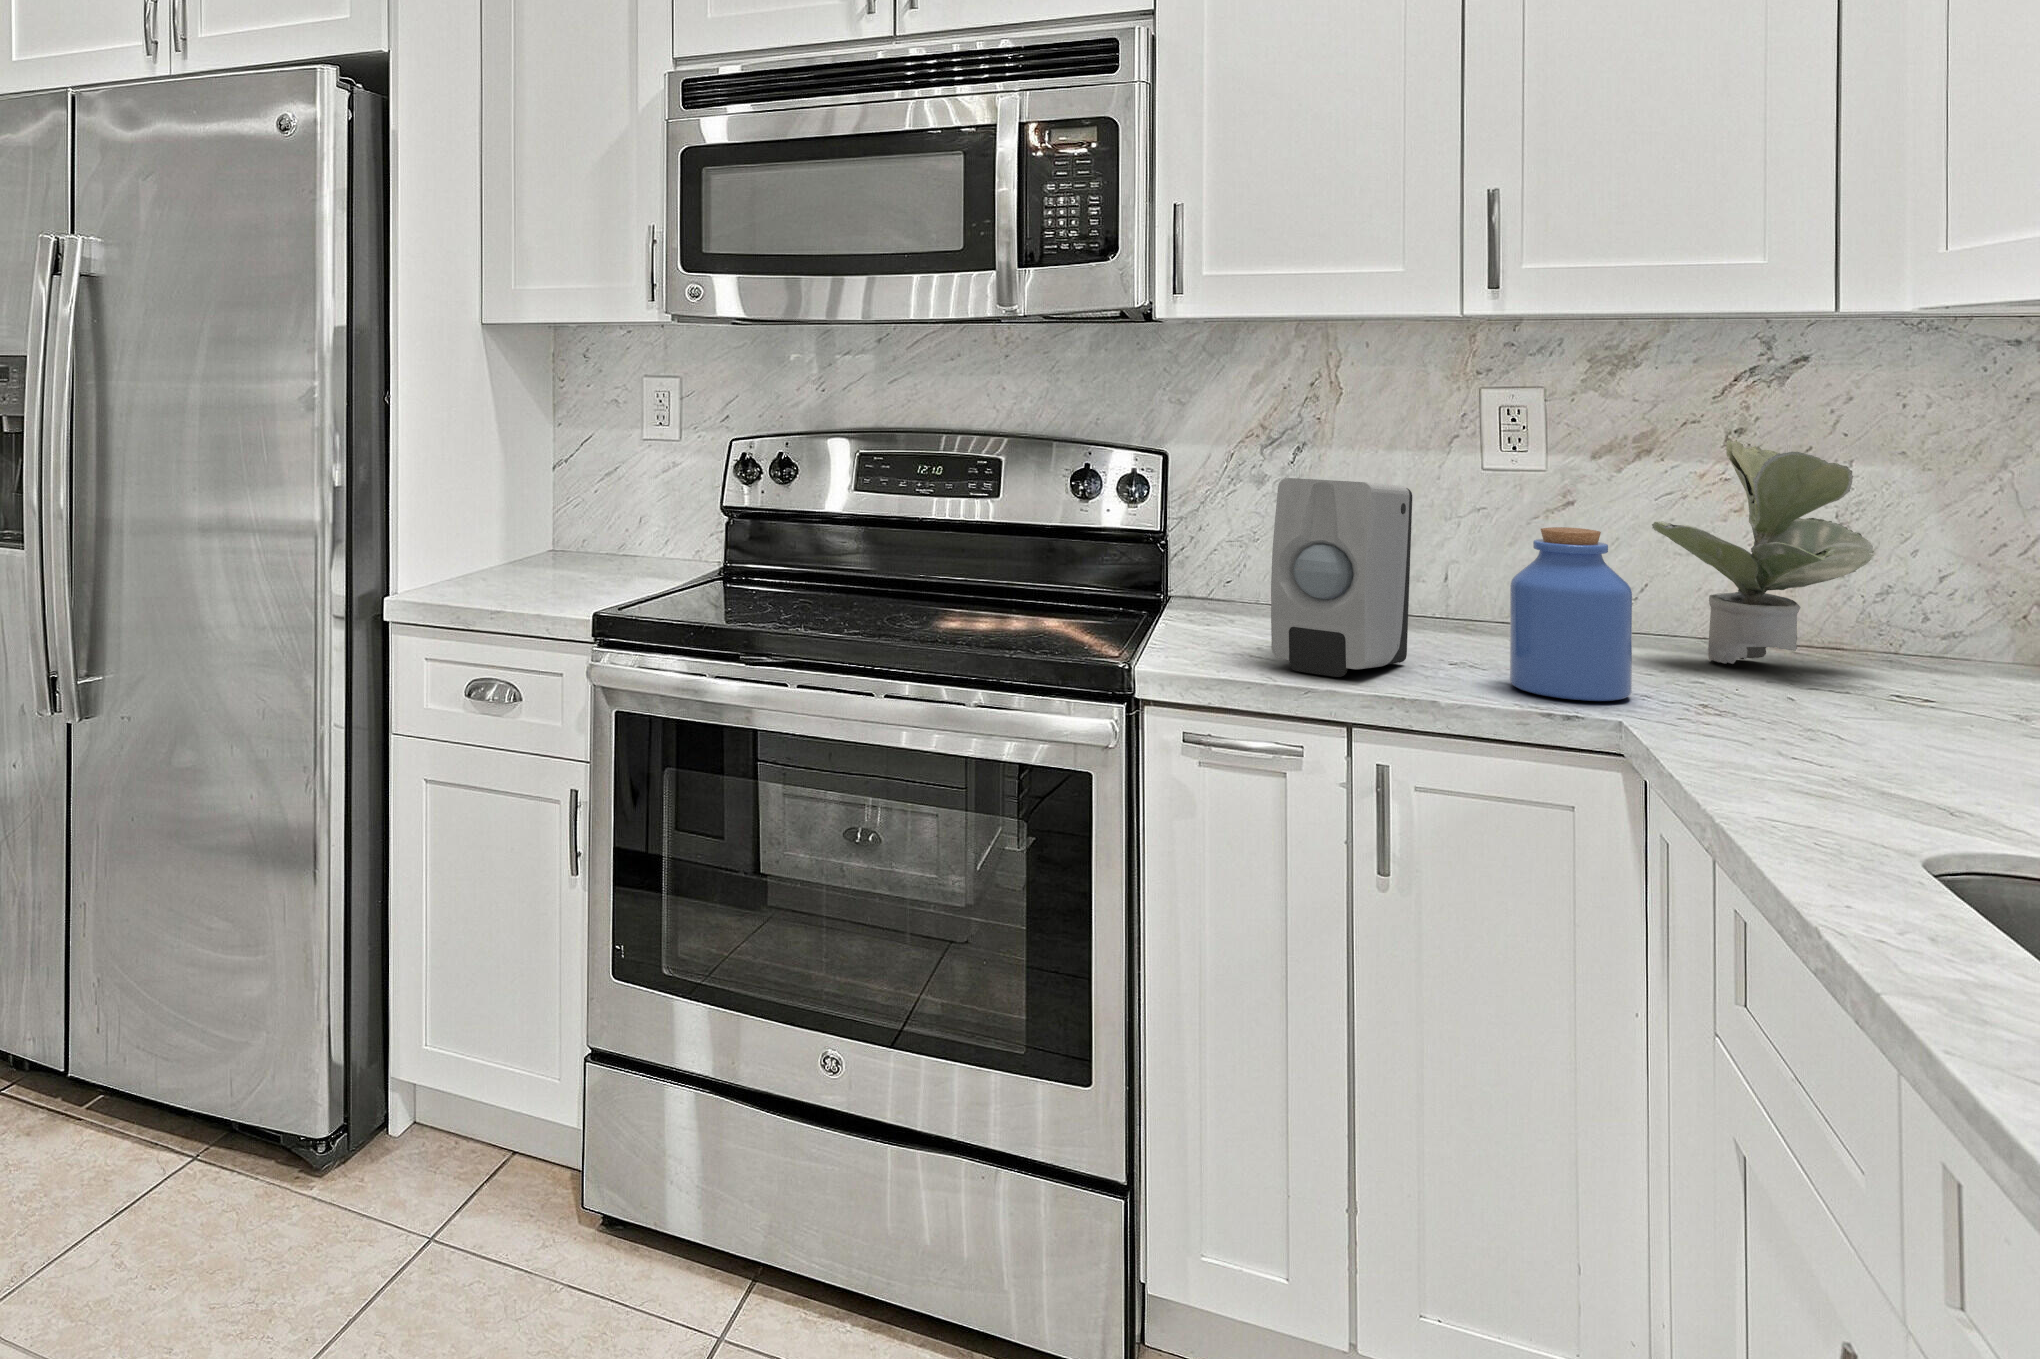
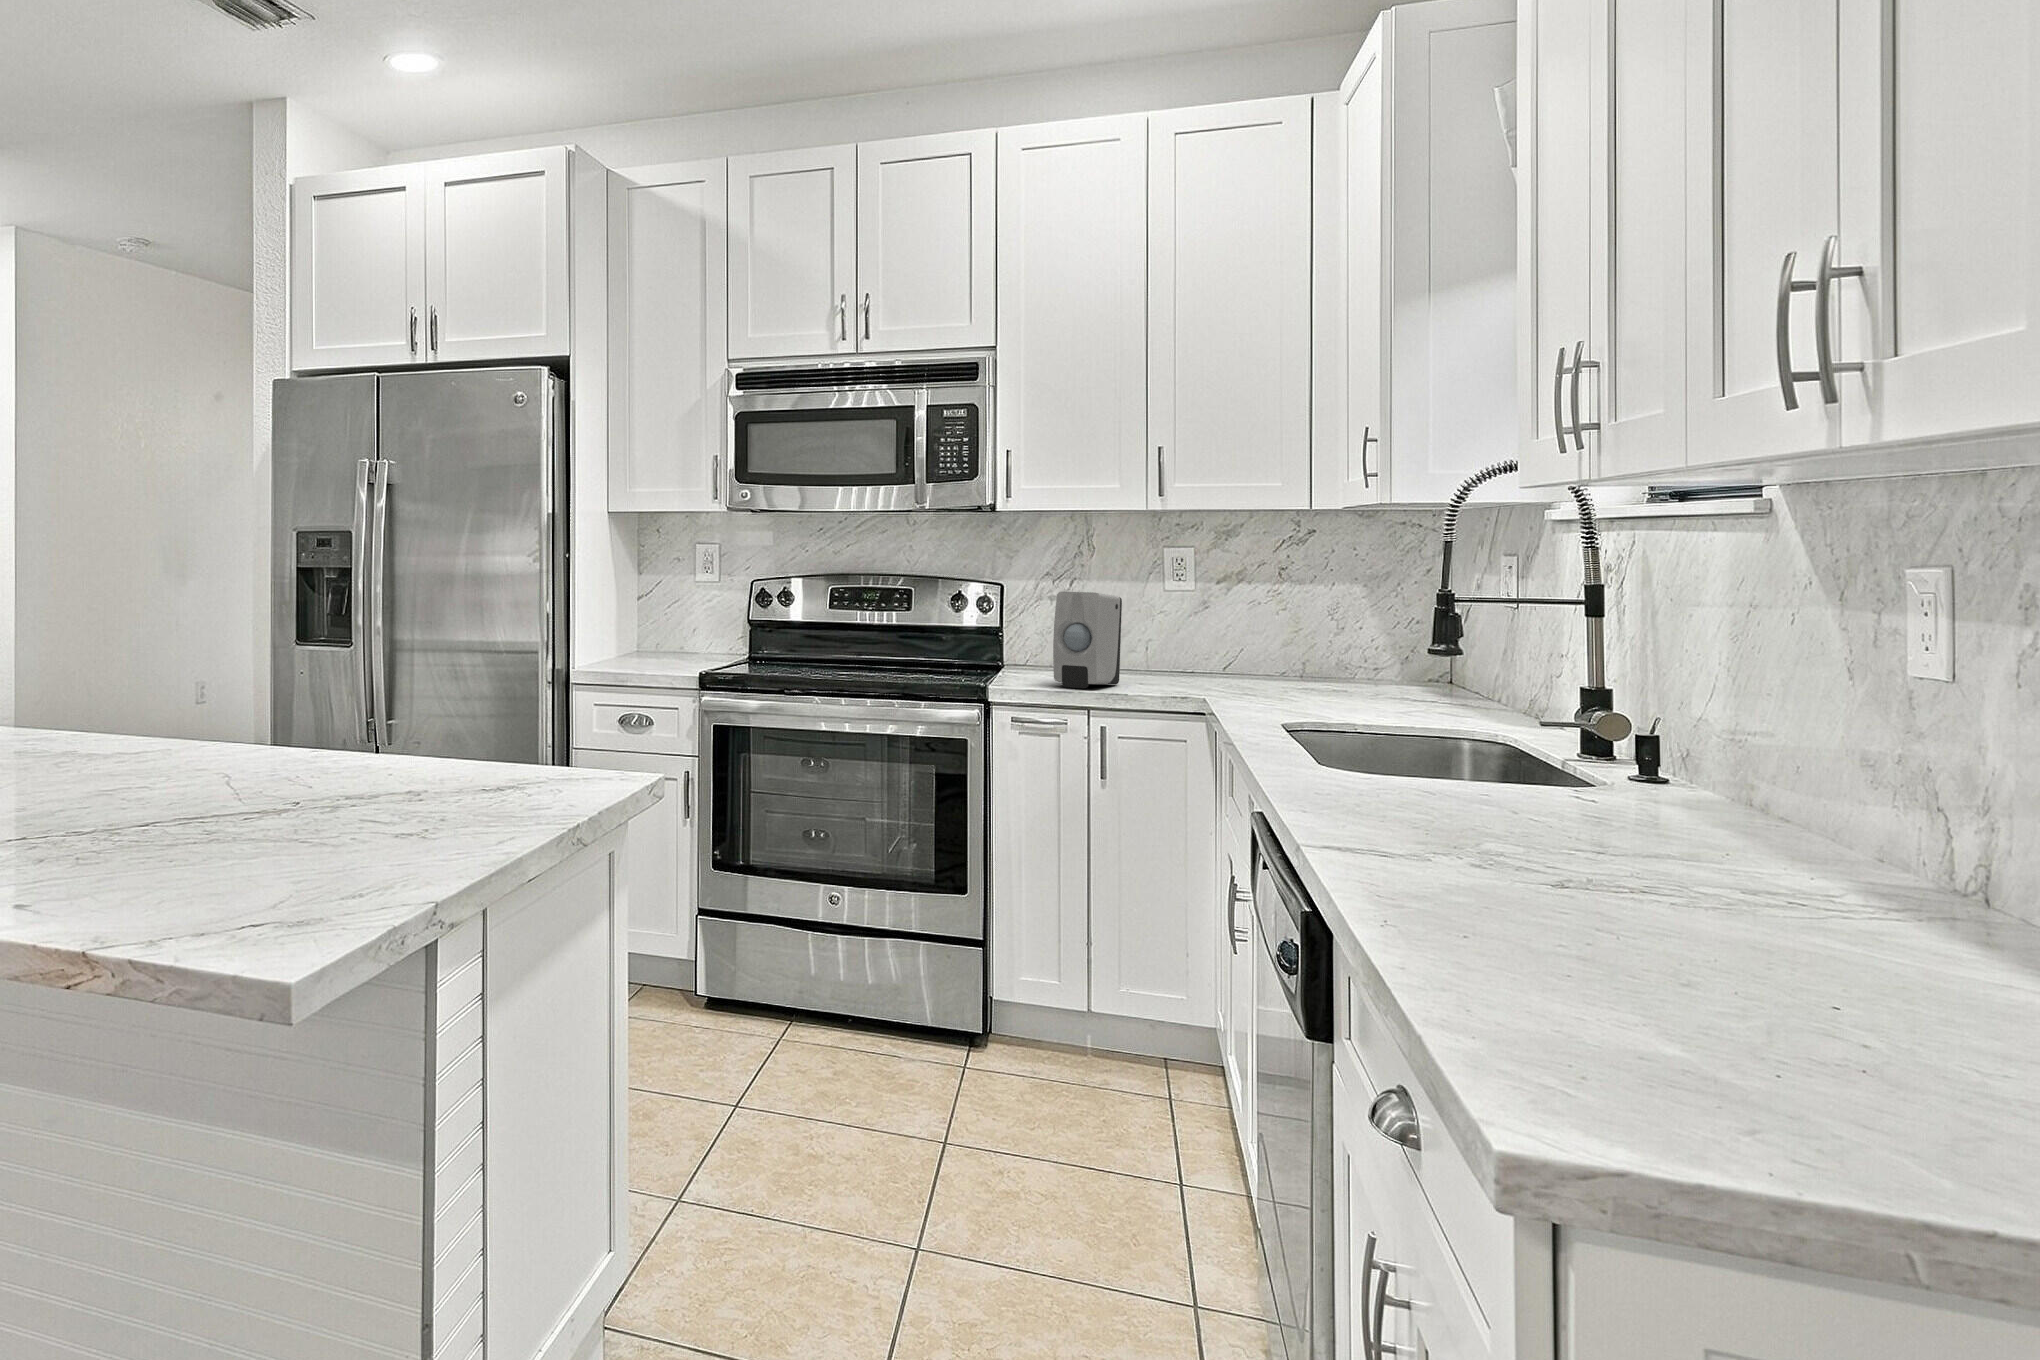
potted plant: present [1652,439,1874,664] -> none [1237,572,1336,683]
jar: present [1510,527,1632,701] -> none [1164,613,1217,694]

